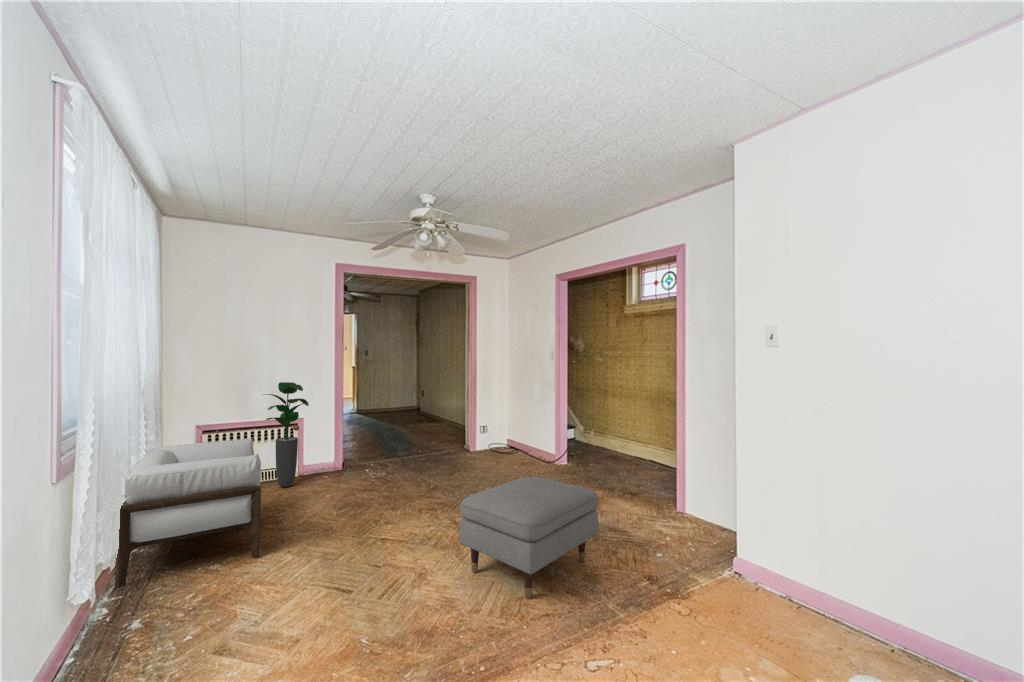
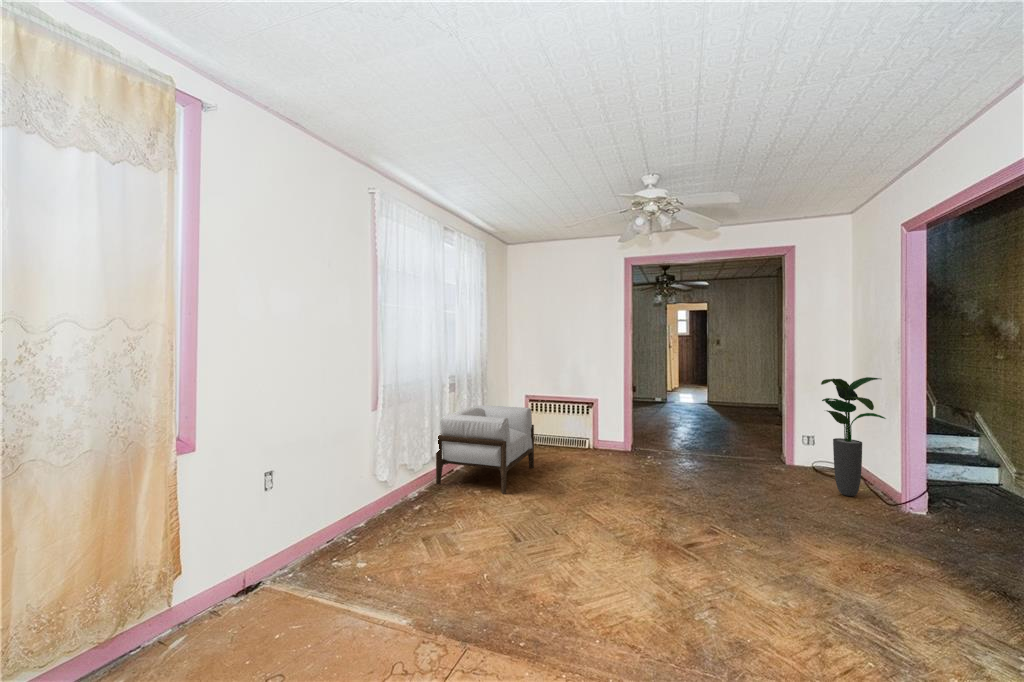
potted plant: present [266,382,308,487] -> present [821,377,886,496]
ottoman: present [460,476,599,598] -> none [605,492,787,630]

